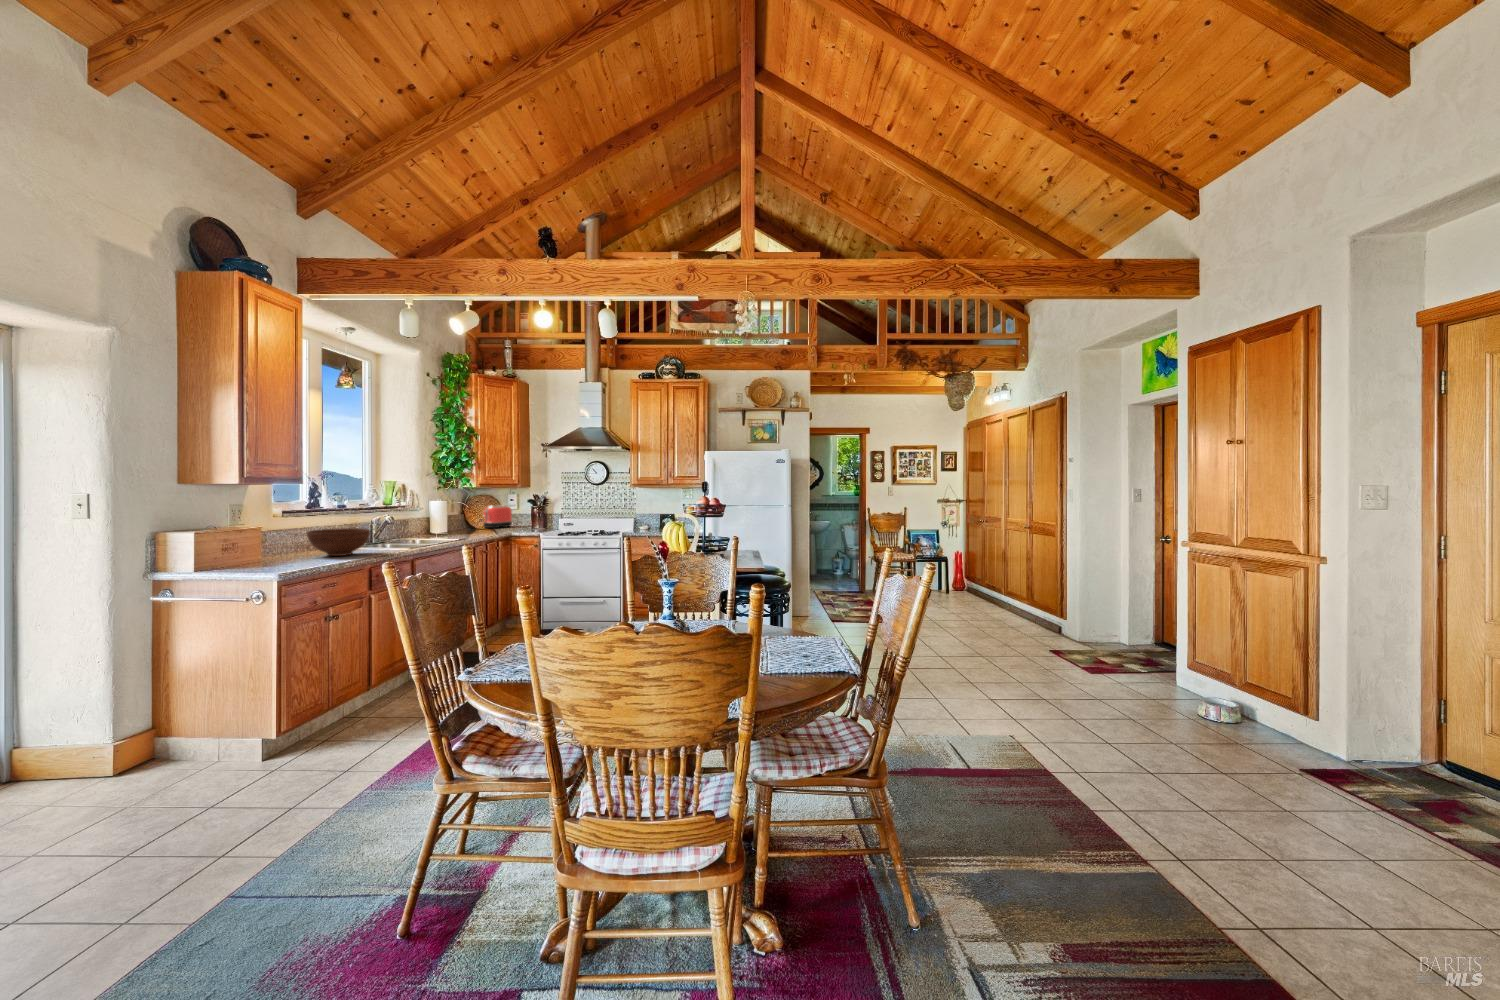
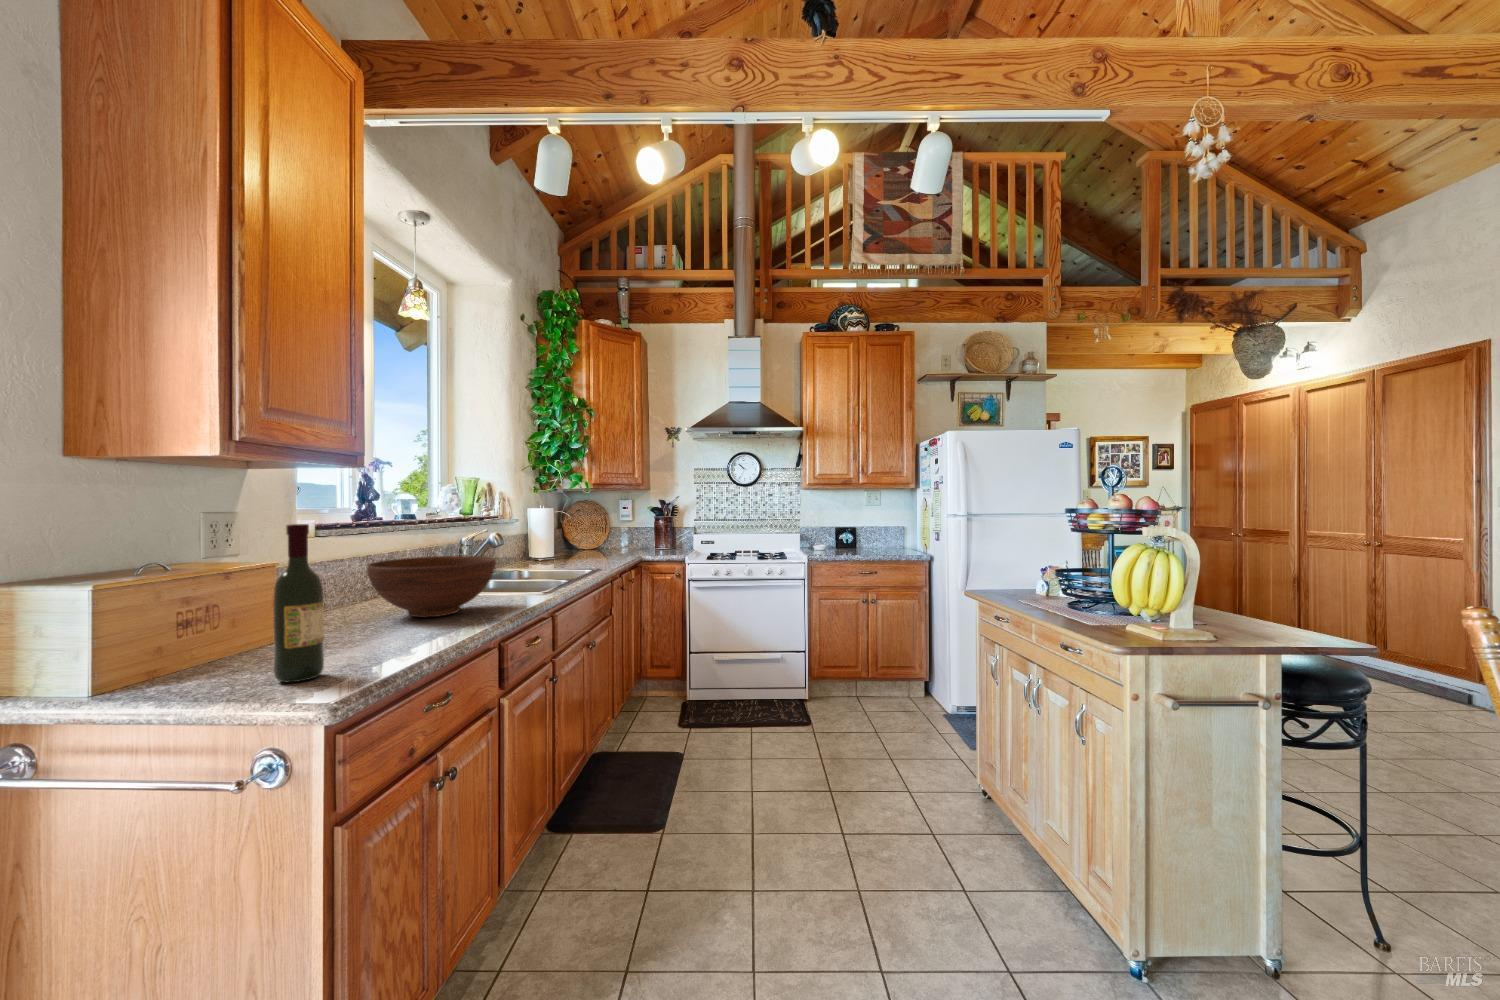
toaster: present [481,505,512,528] -> none [587,518,629,553]
wine bottle: none [259,516,278,571] -> present [273,524,324,682]

